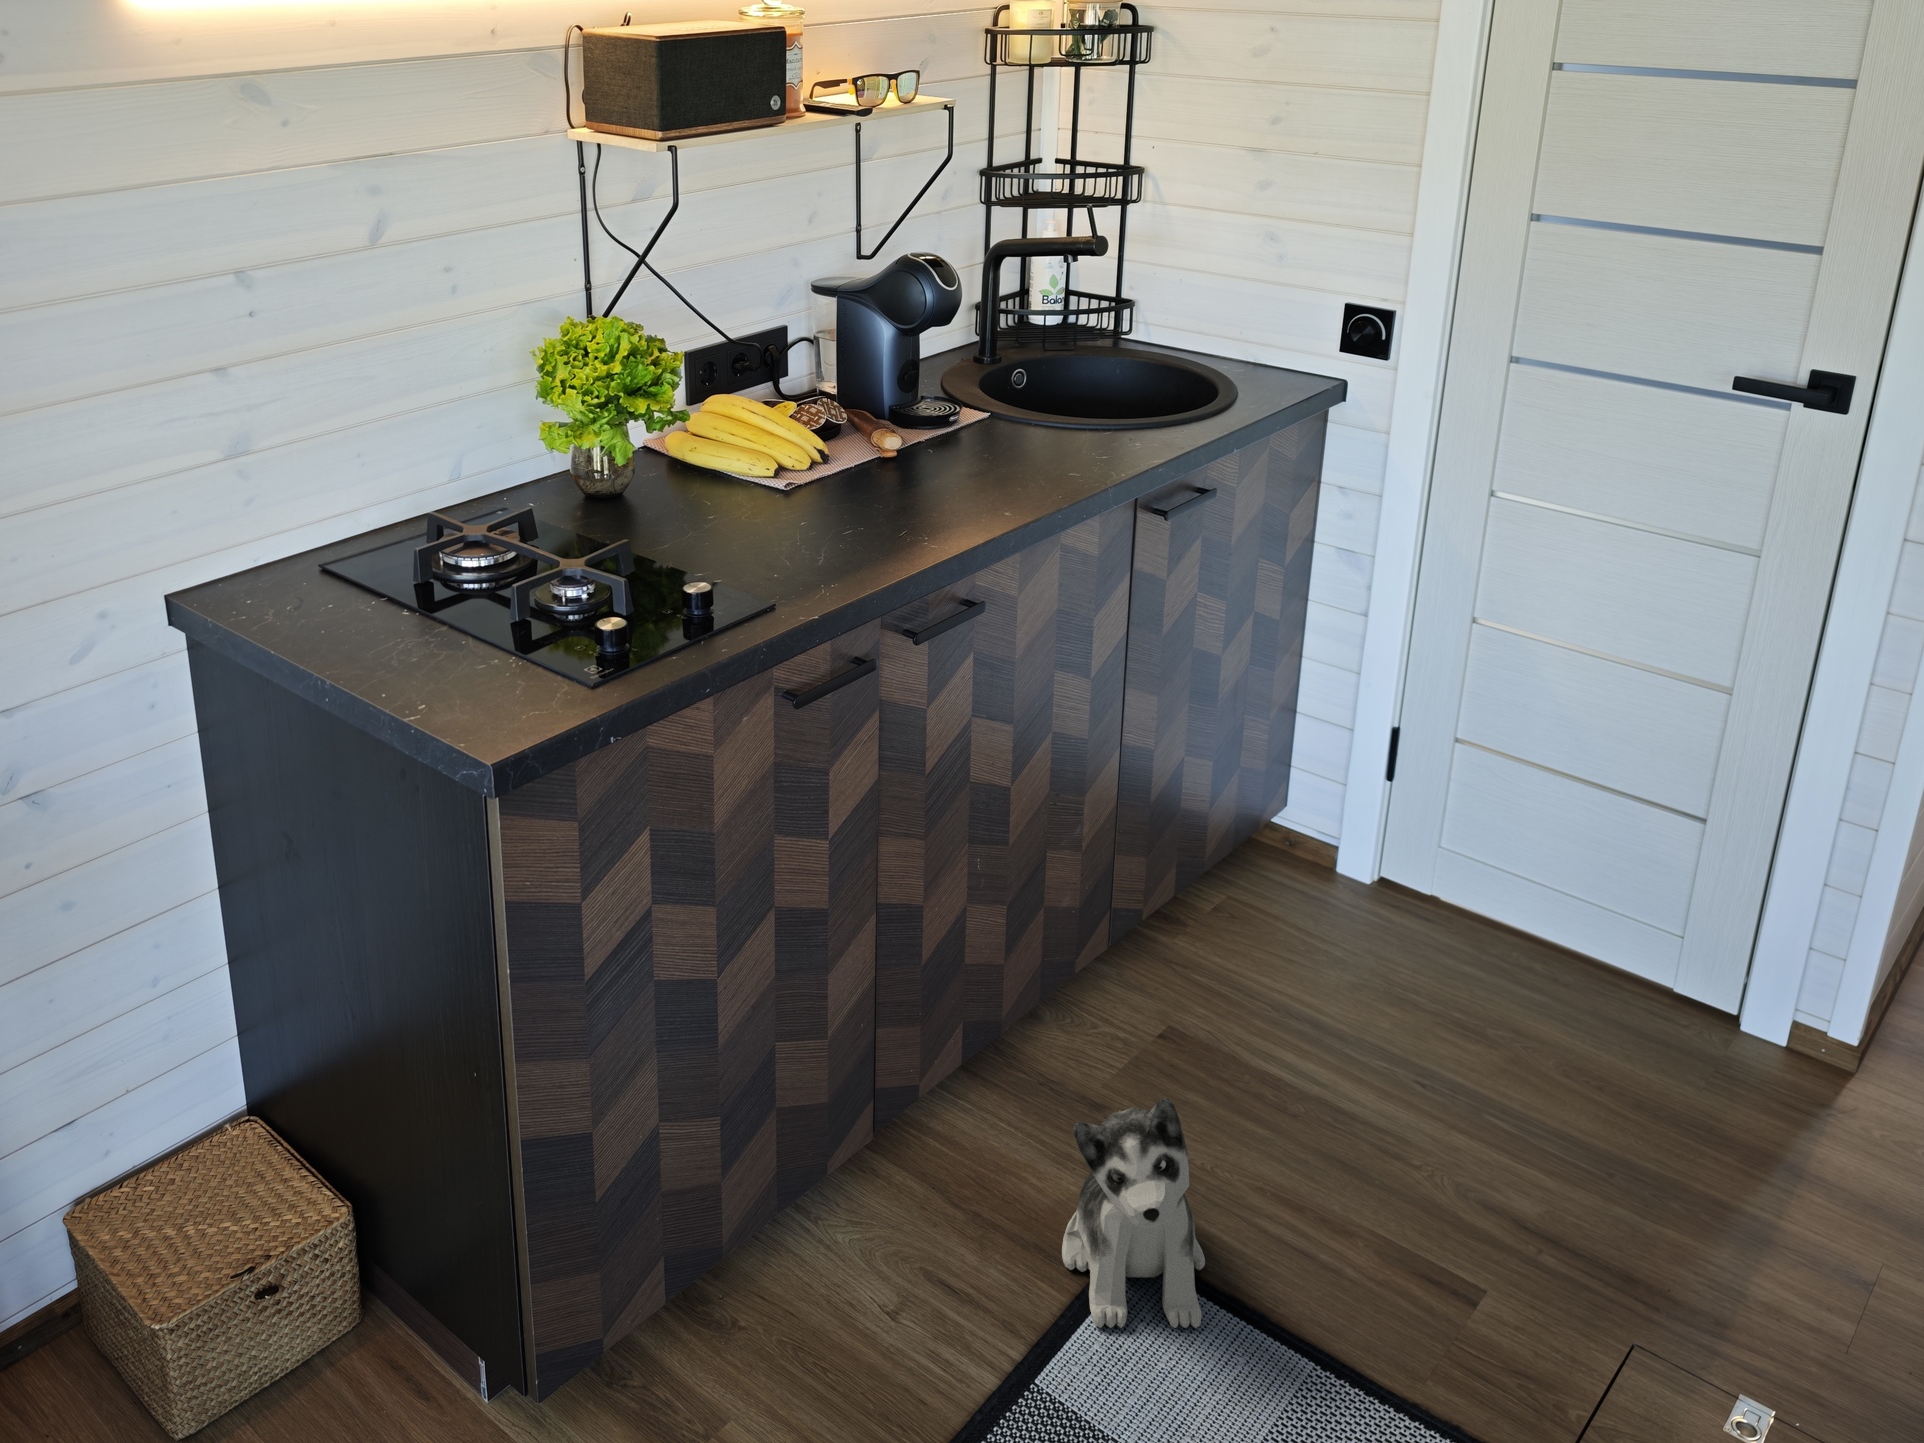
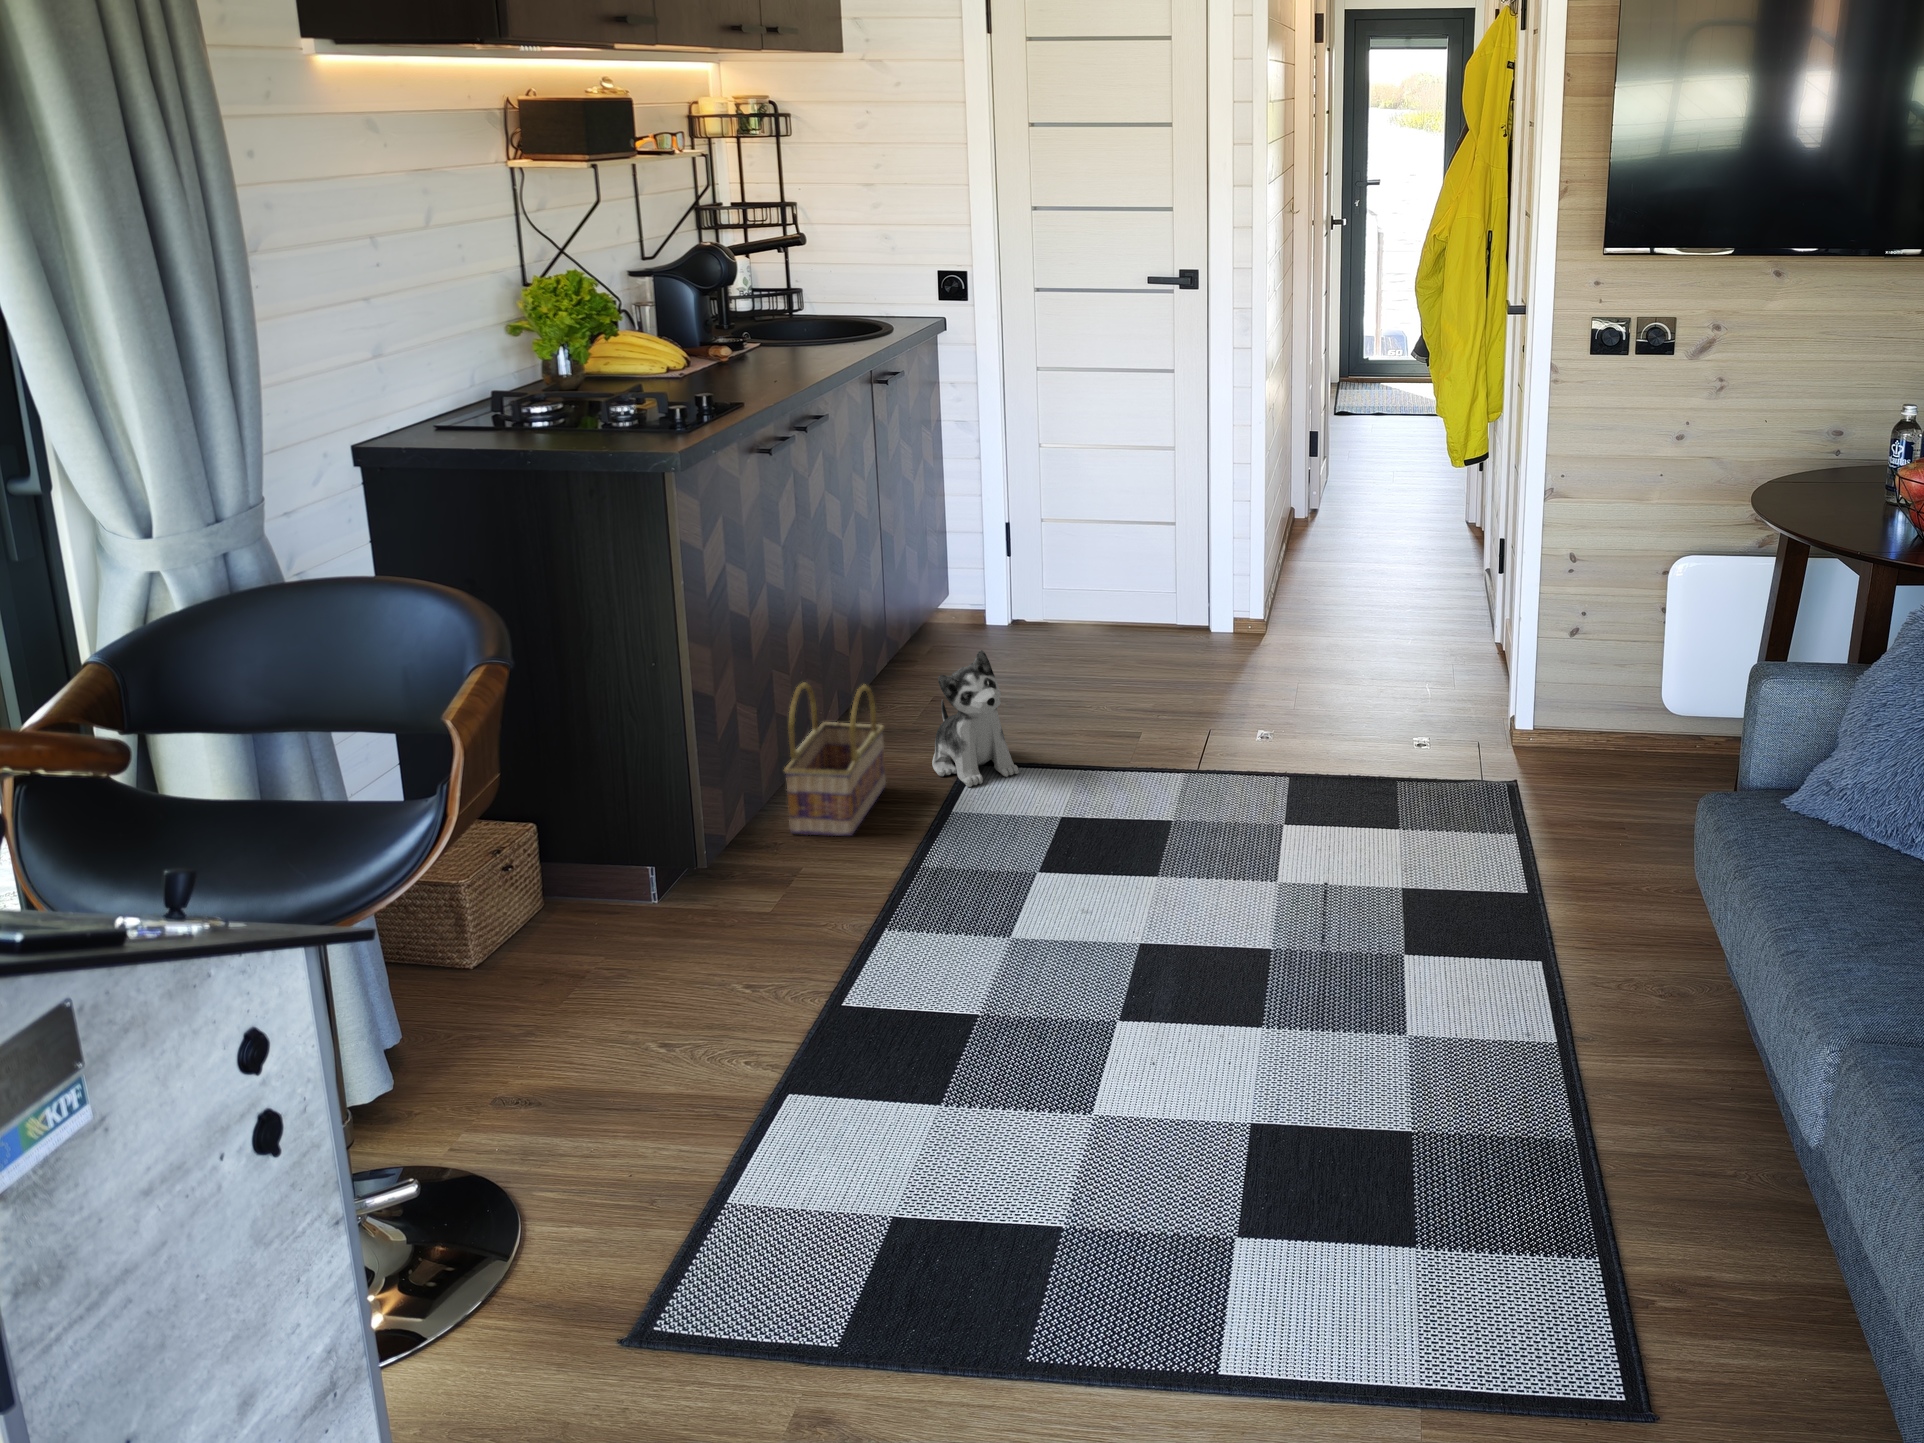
basket: none [757,1070,974,1376] -> present [784,682,886,836]

